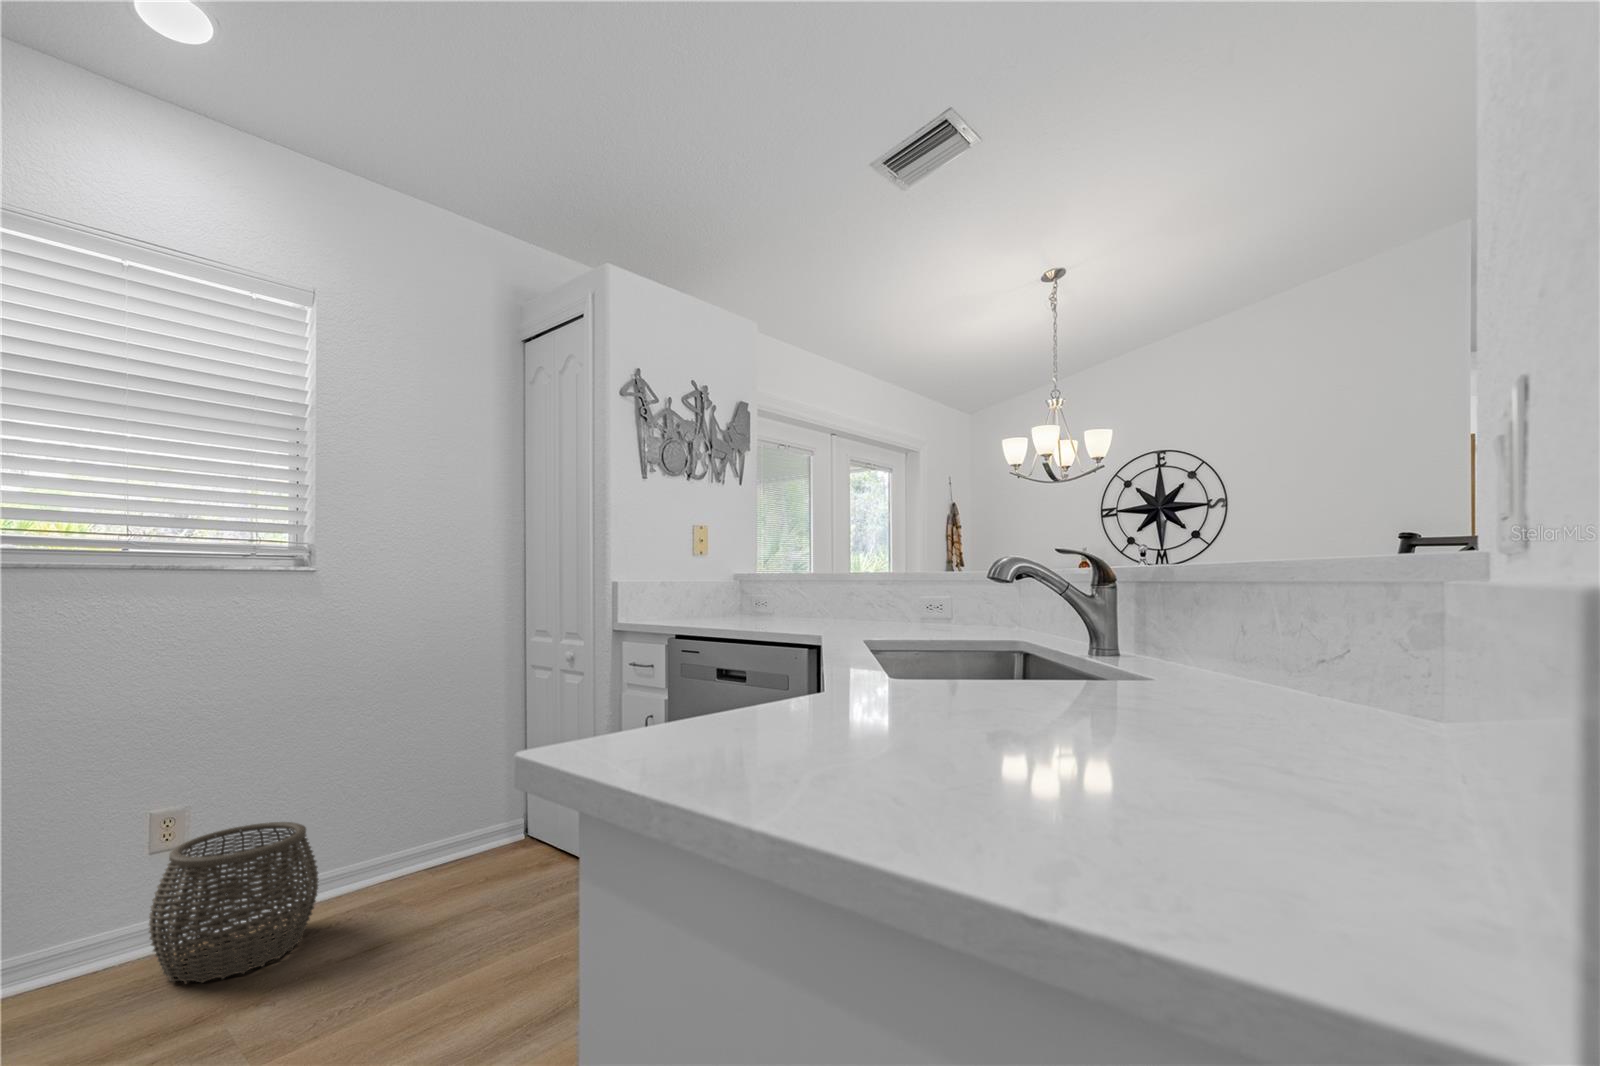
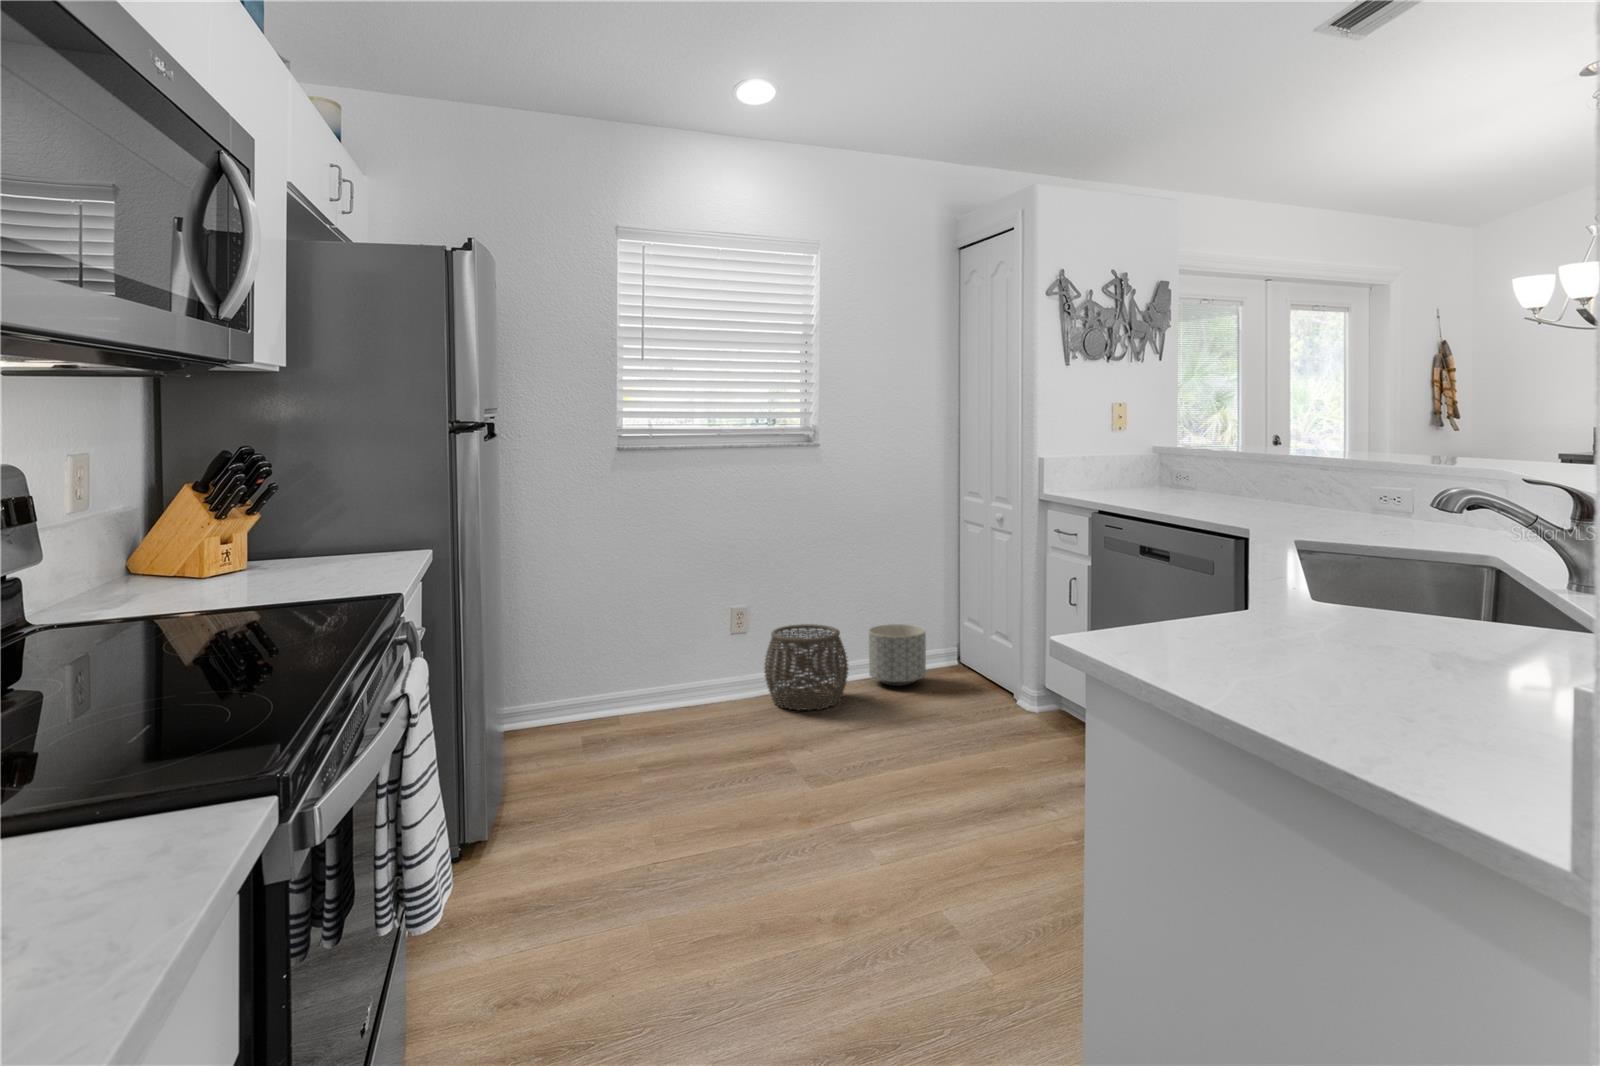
planter: none [374,800,464,895] -> present [869,624,926,686]

